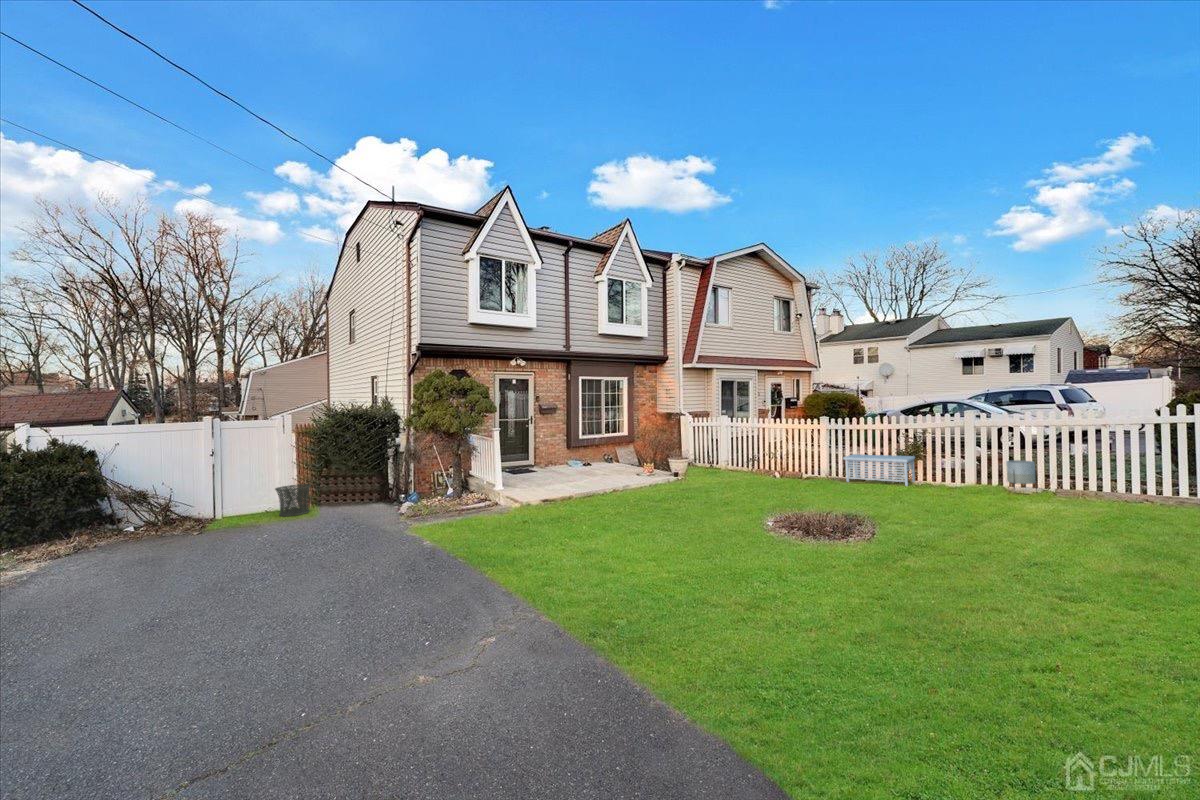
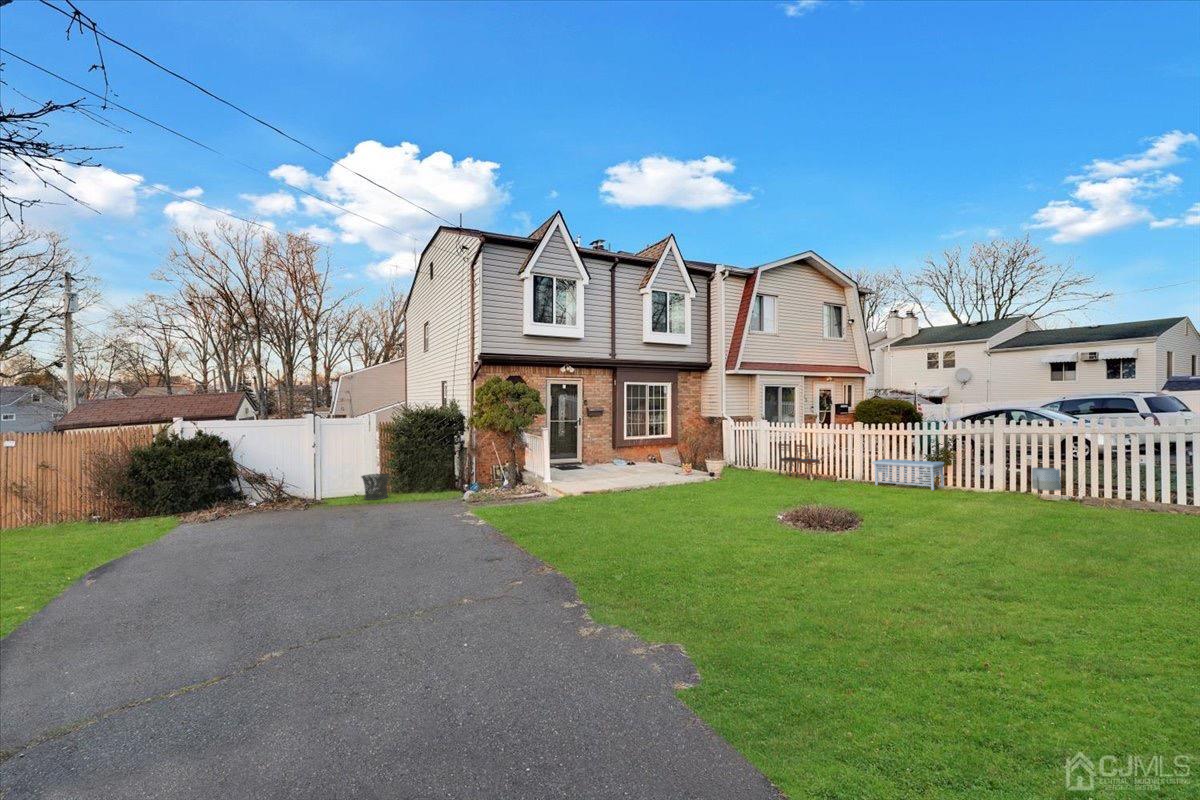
chair: none [742,440,787,476] -> present [778,444,820,478]

